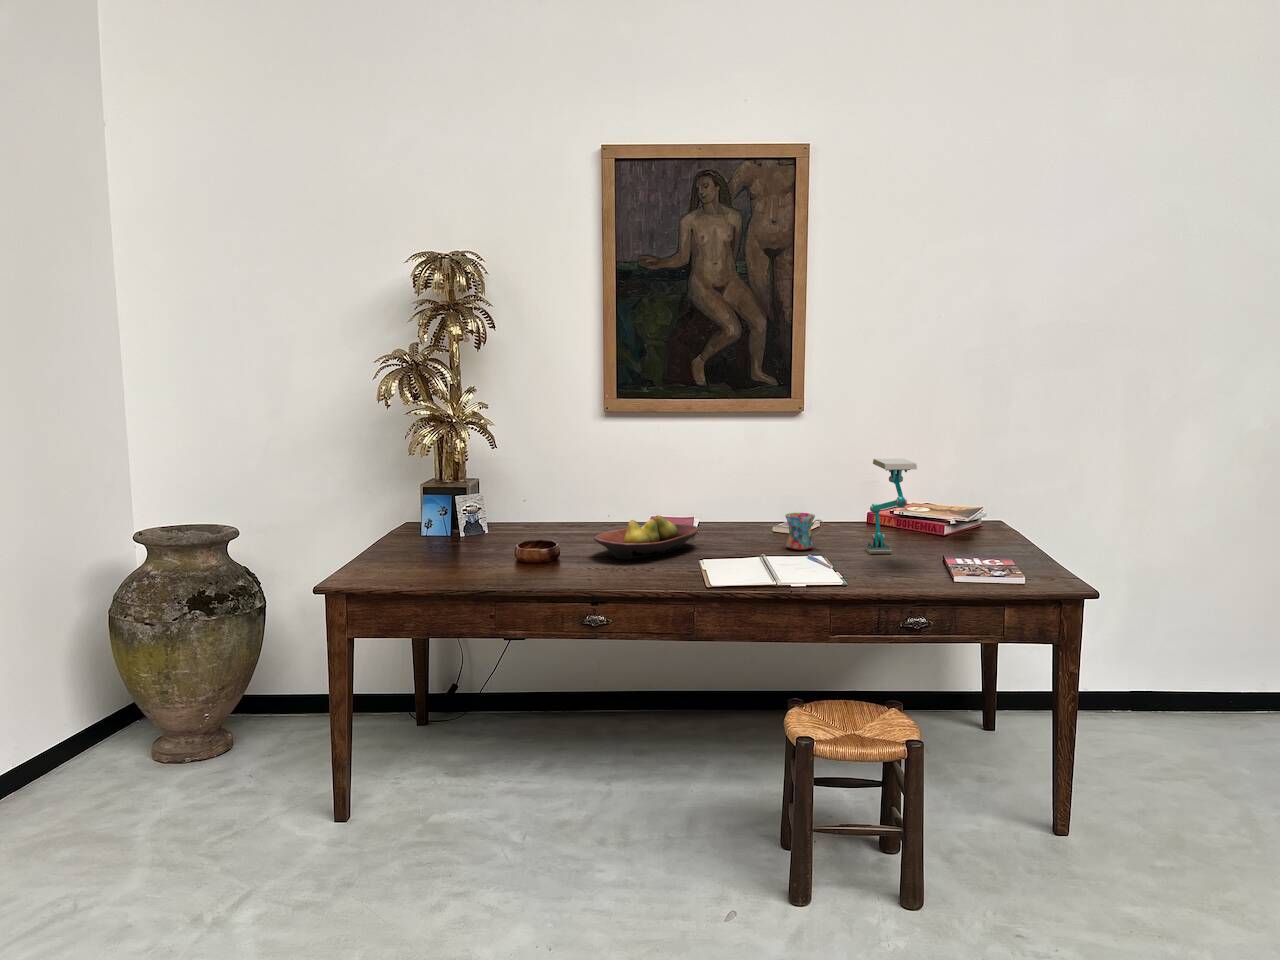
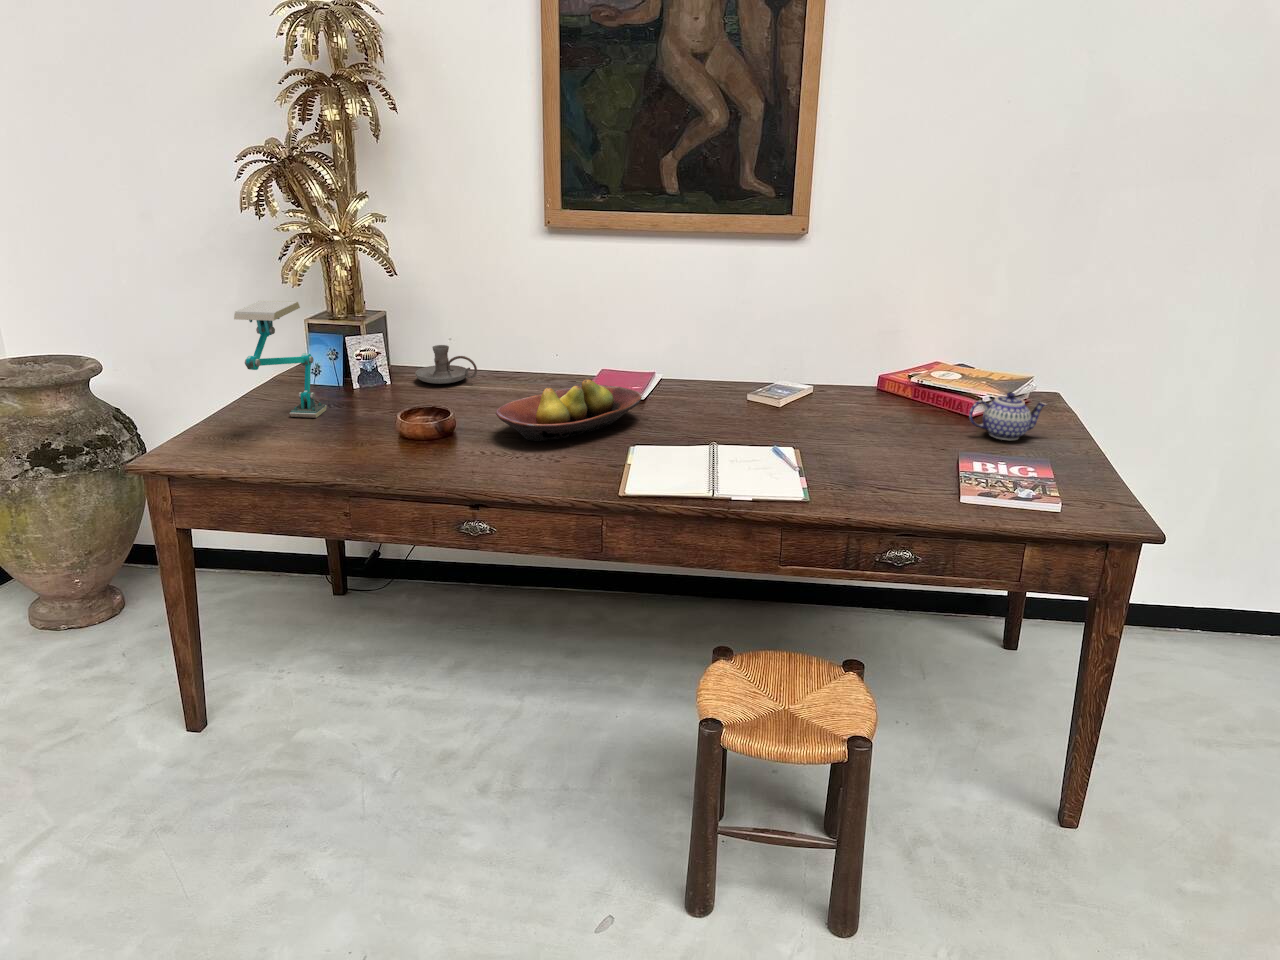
desk lamp: present [865,459,917,554] -> present [234,301,327,418]
candle holder: none [506,503,557,532] -> present [415,345,477,384]
teapot: none [945,512,1000,547] -> present [969,392,1046,440]
mug: present [785,513,824,550] -> none [754,382,804,433]

